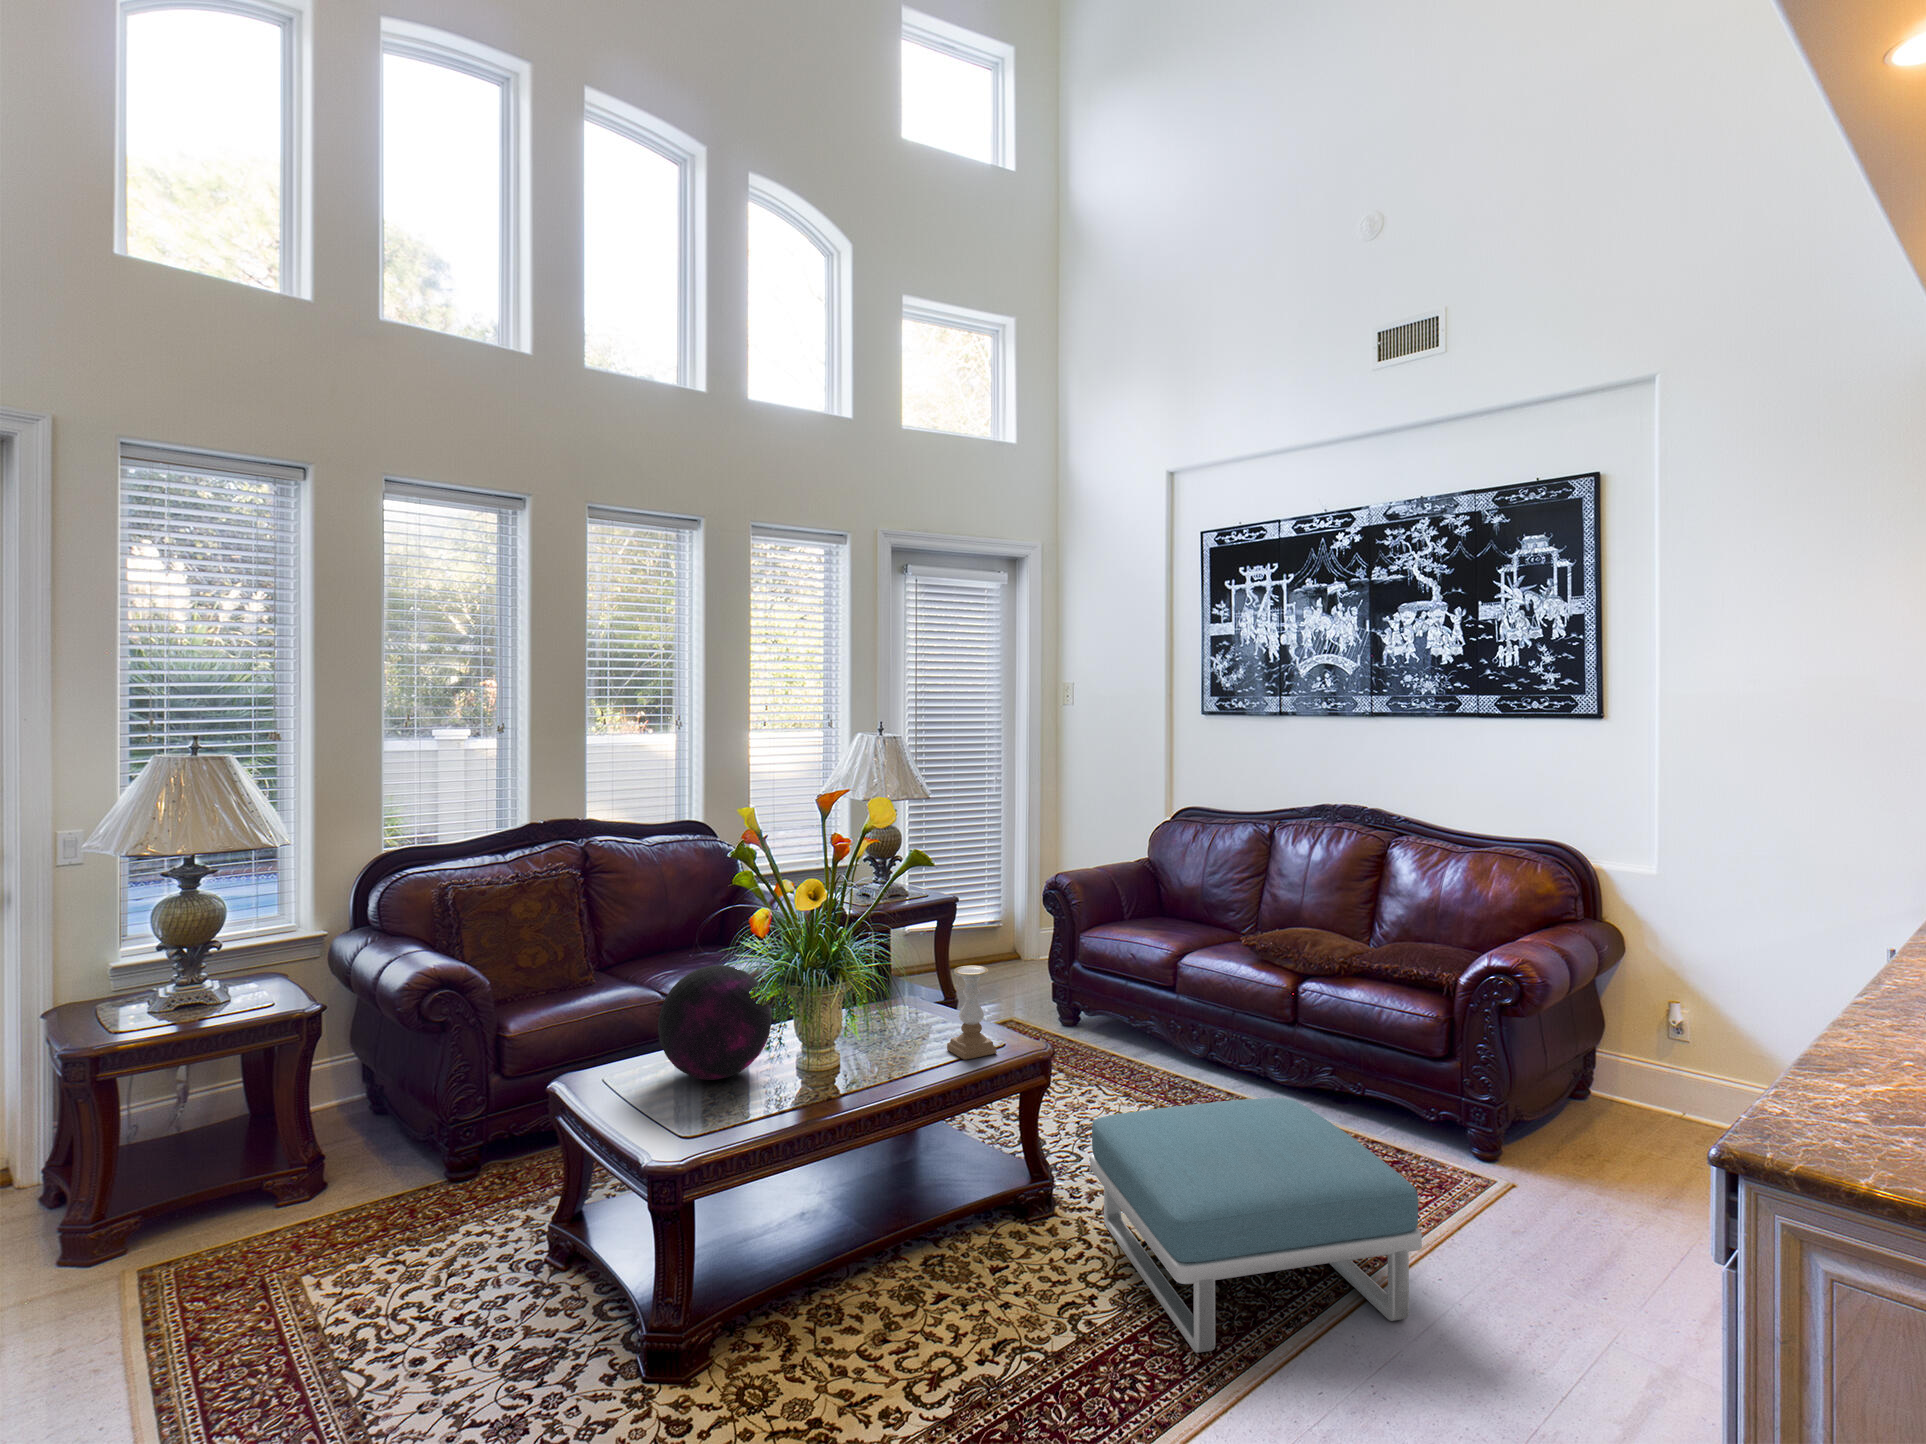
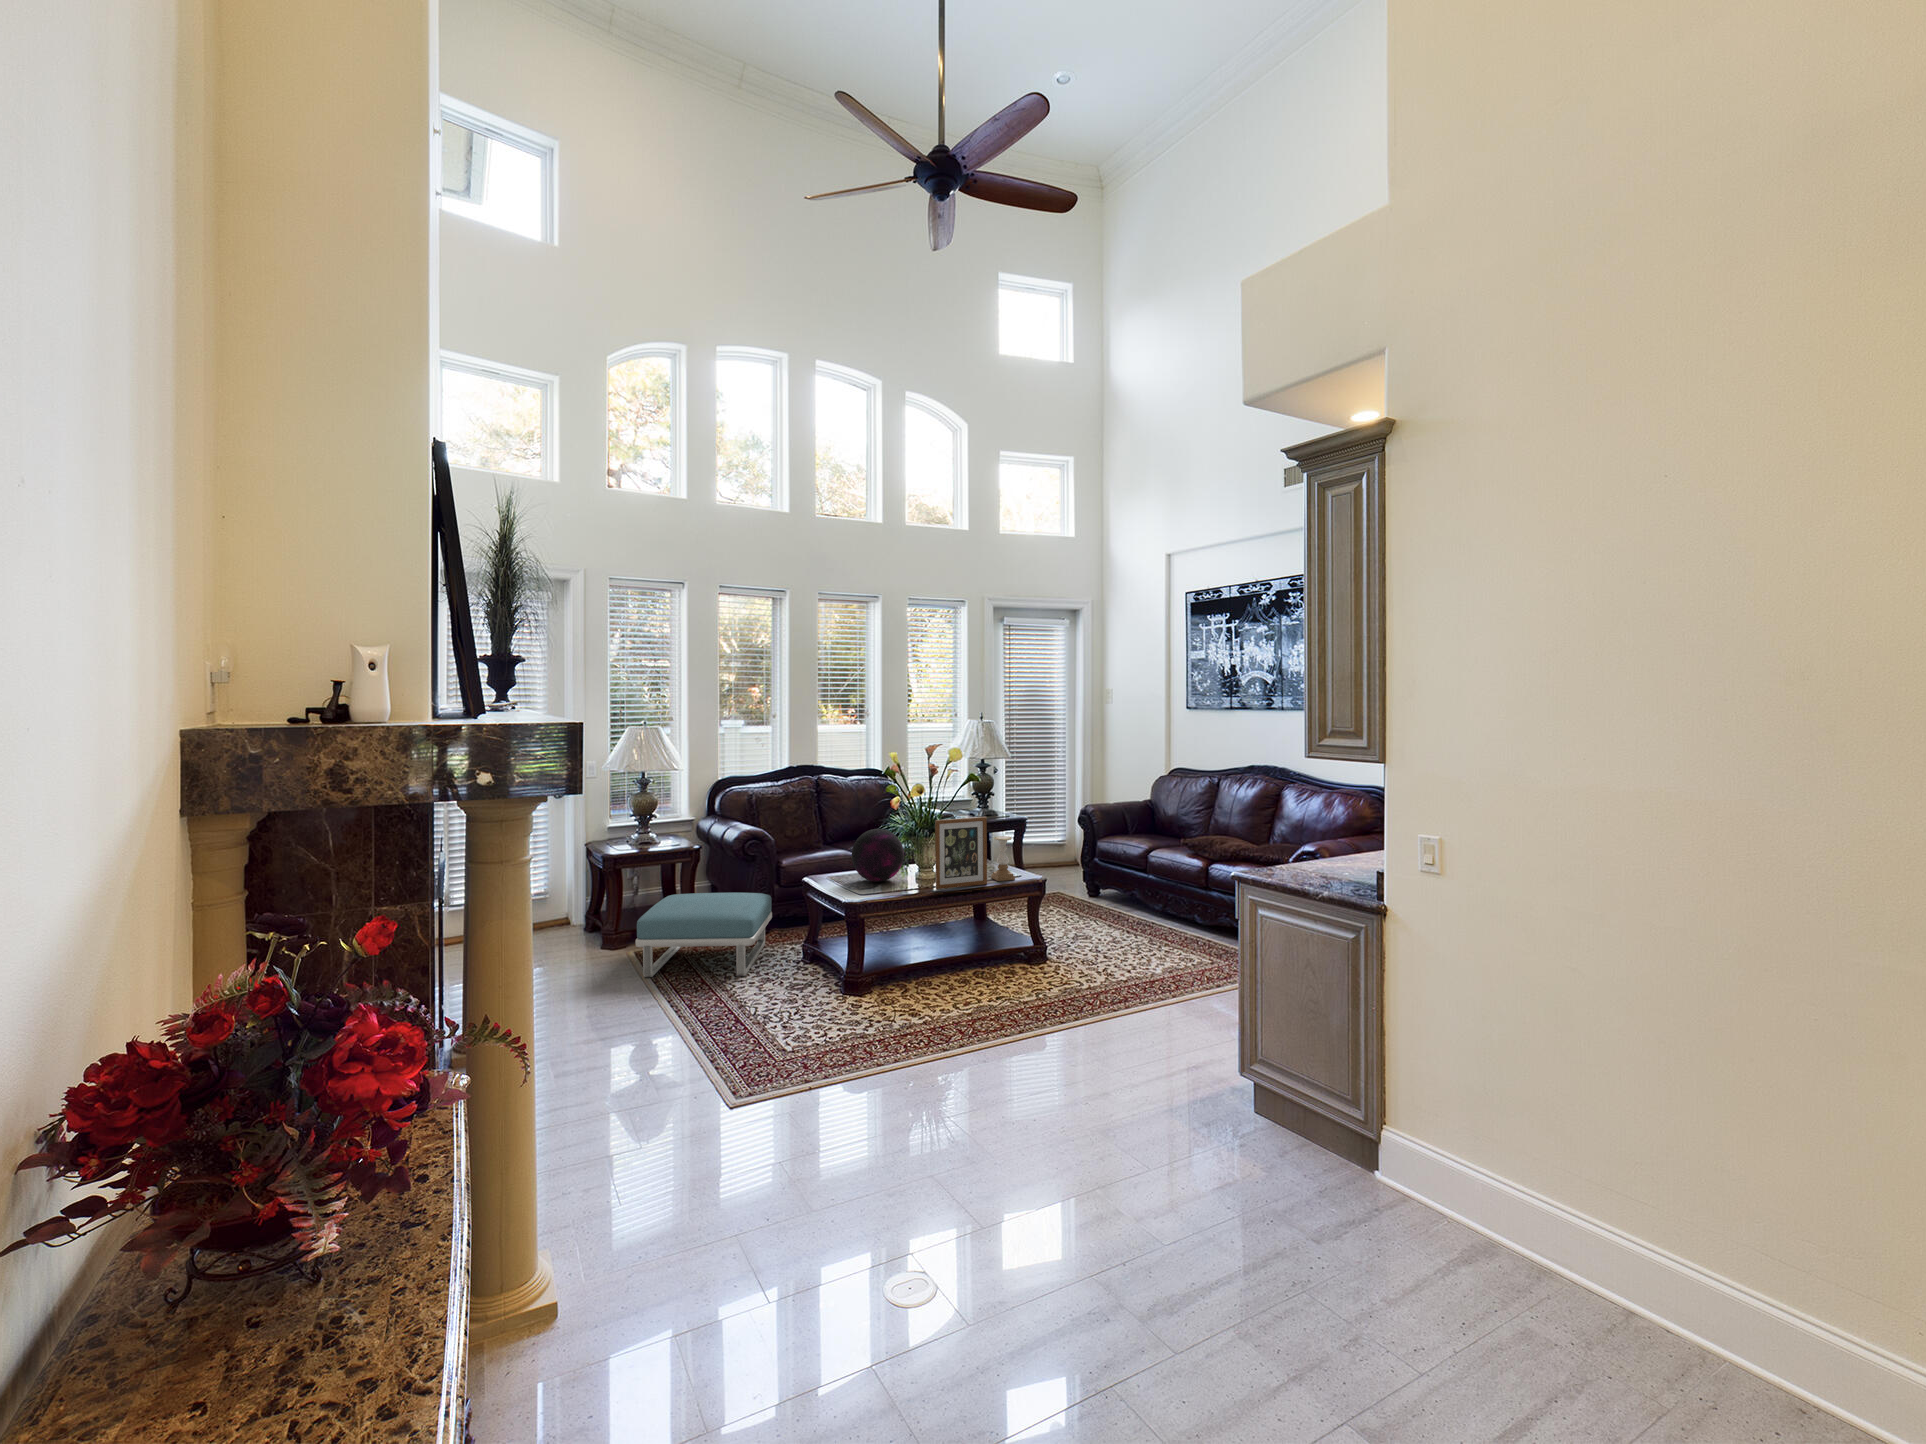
picture frame: none [845,934,946,1096] -> present [935,817,987,889]
footstool: present [1090,1098,1422,1353] -> present [635,893,772,977]

